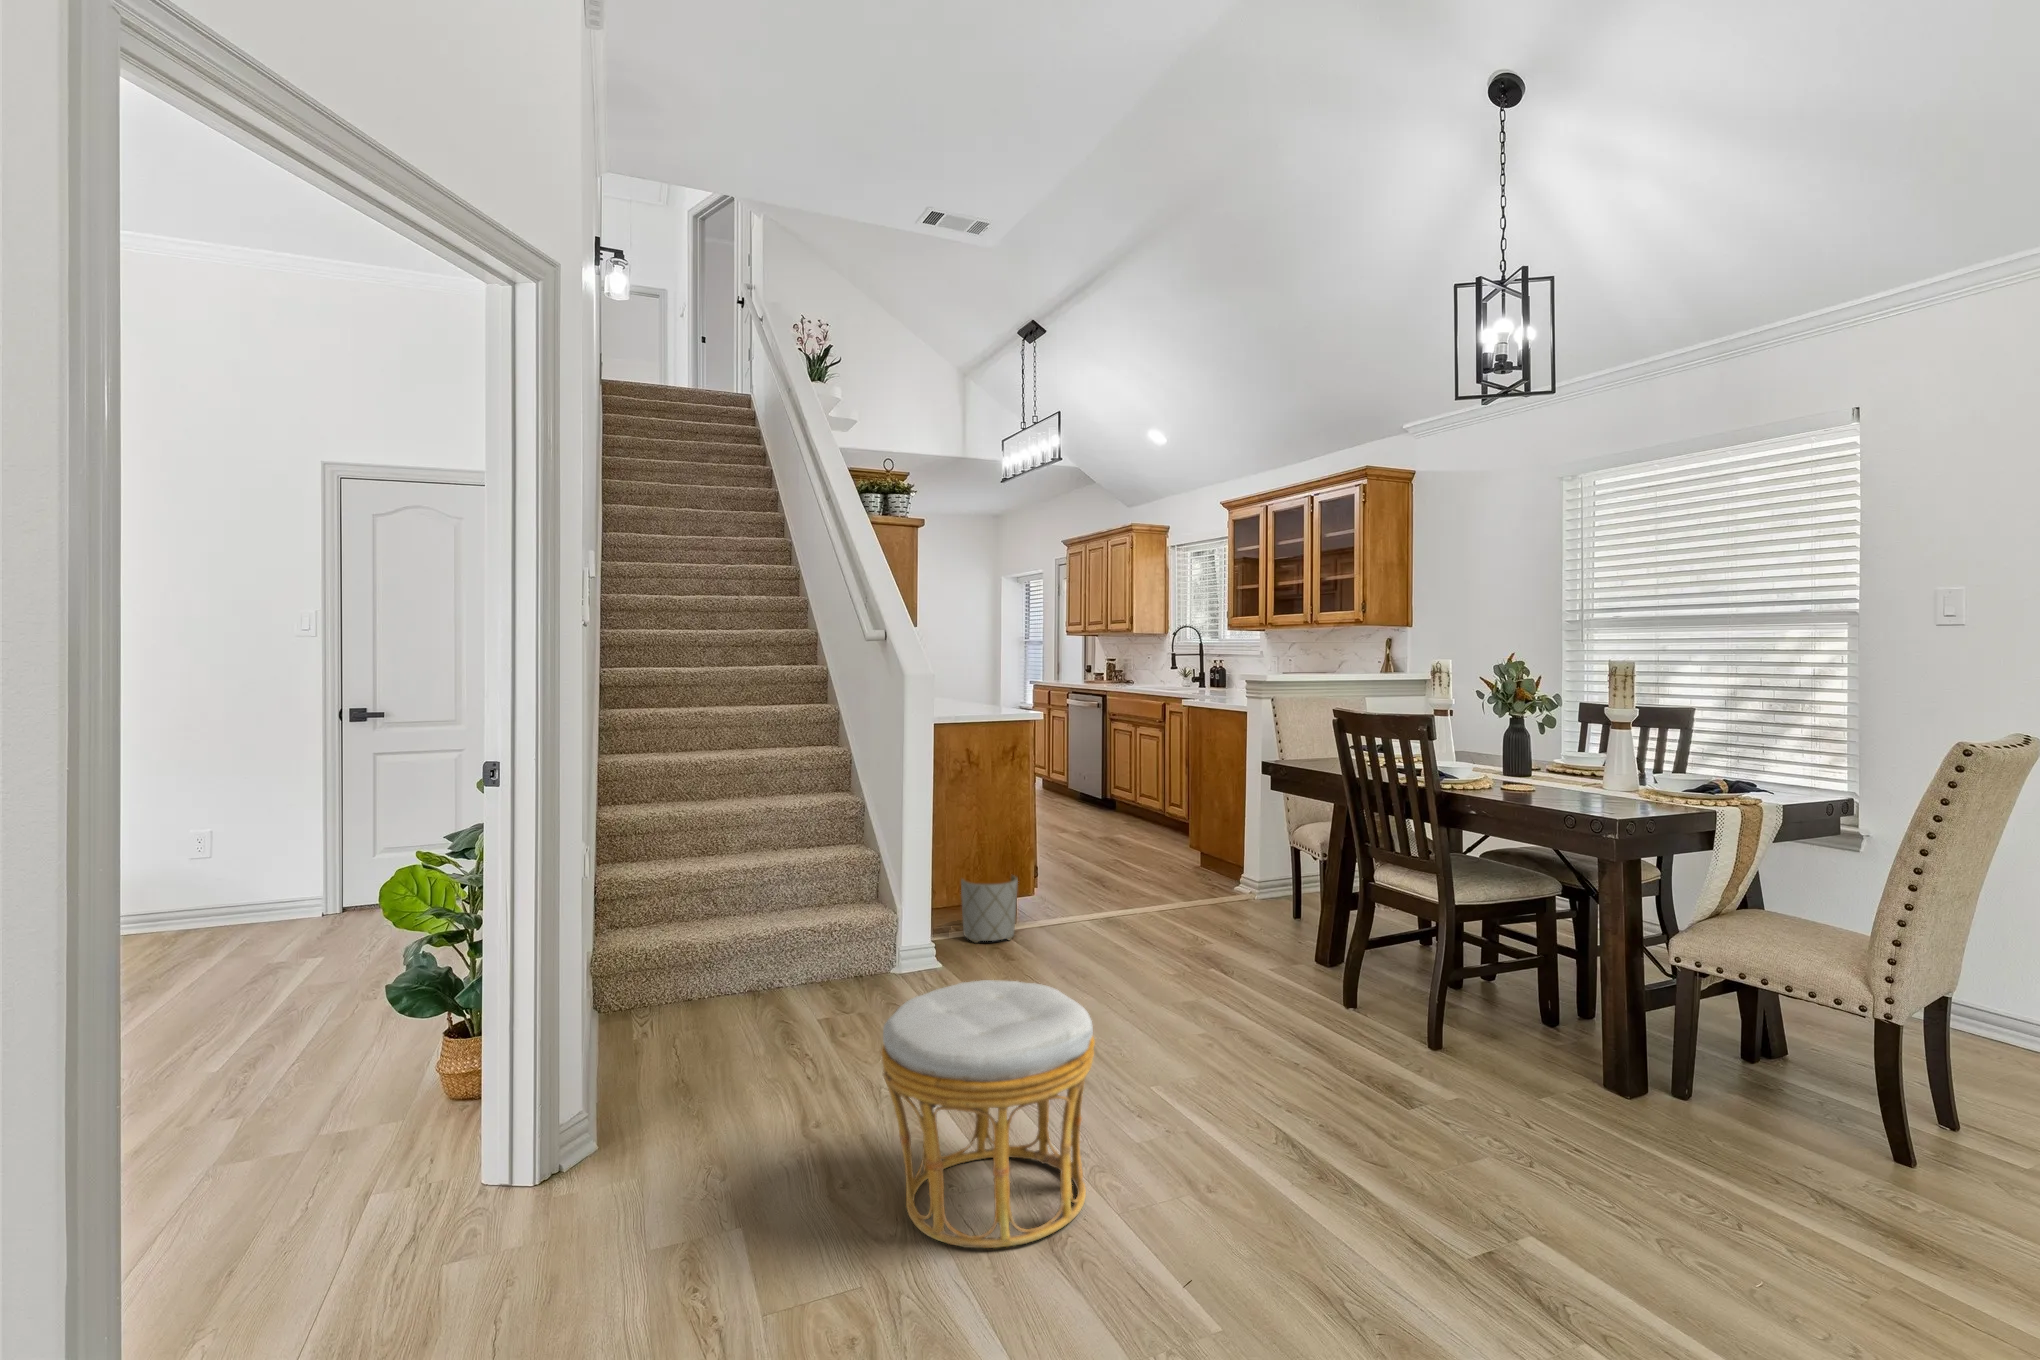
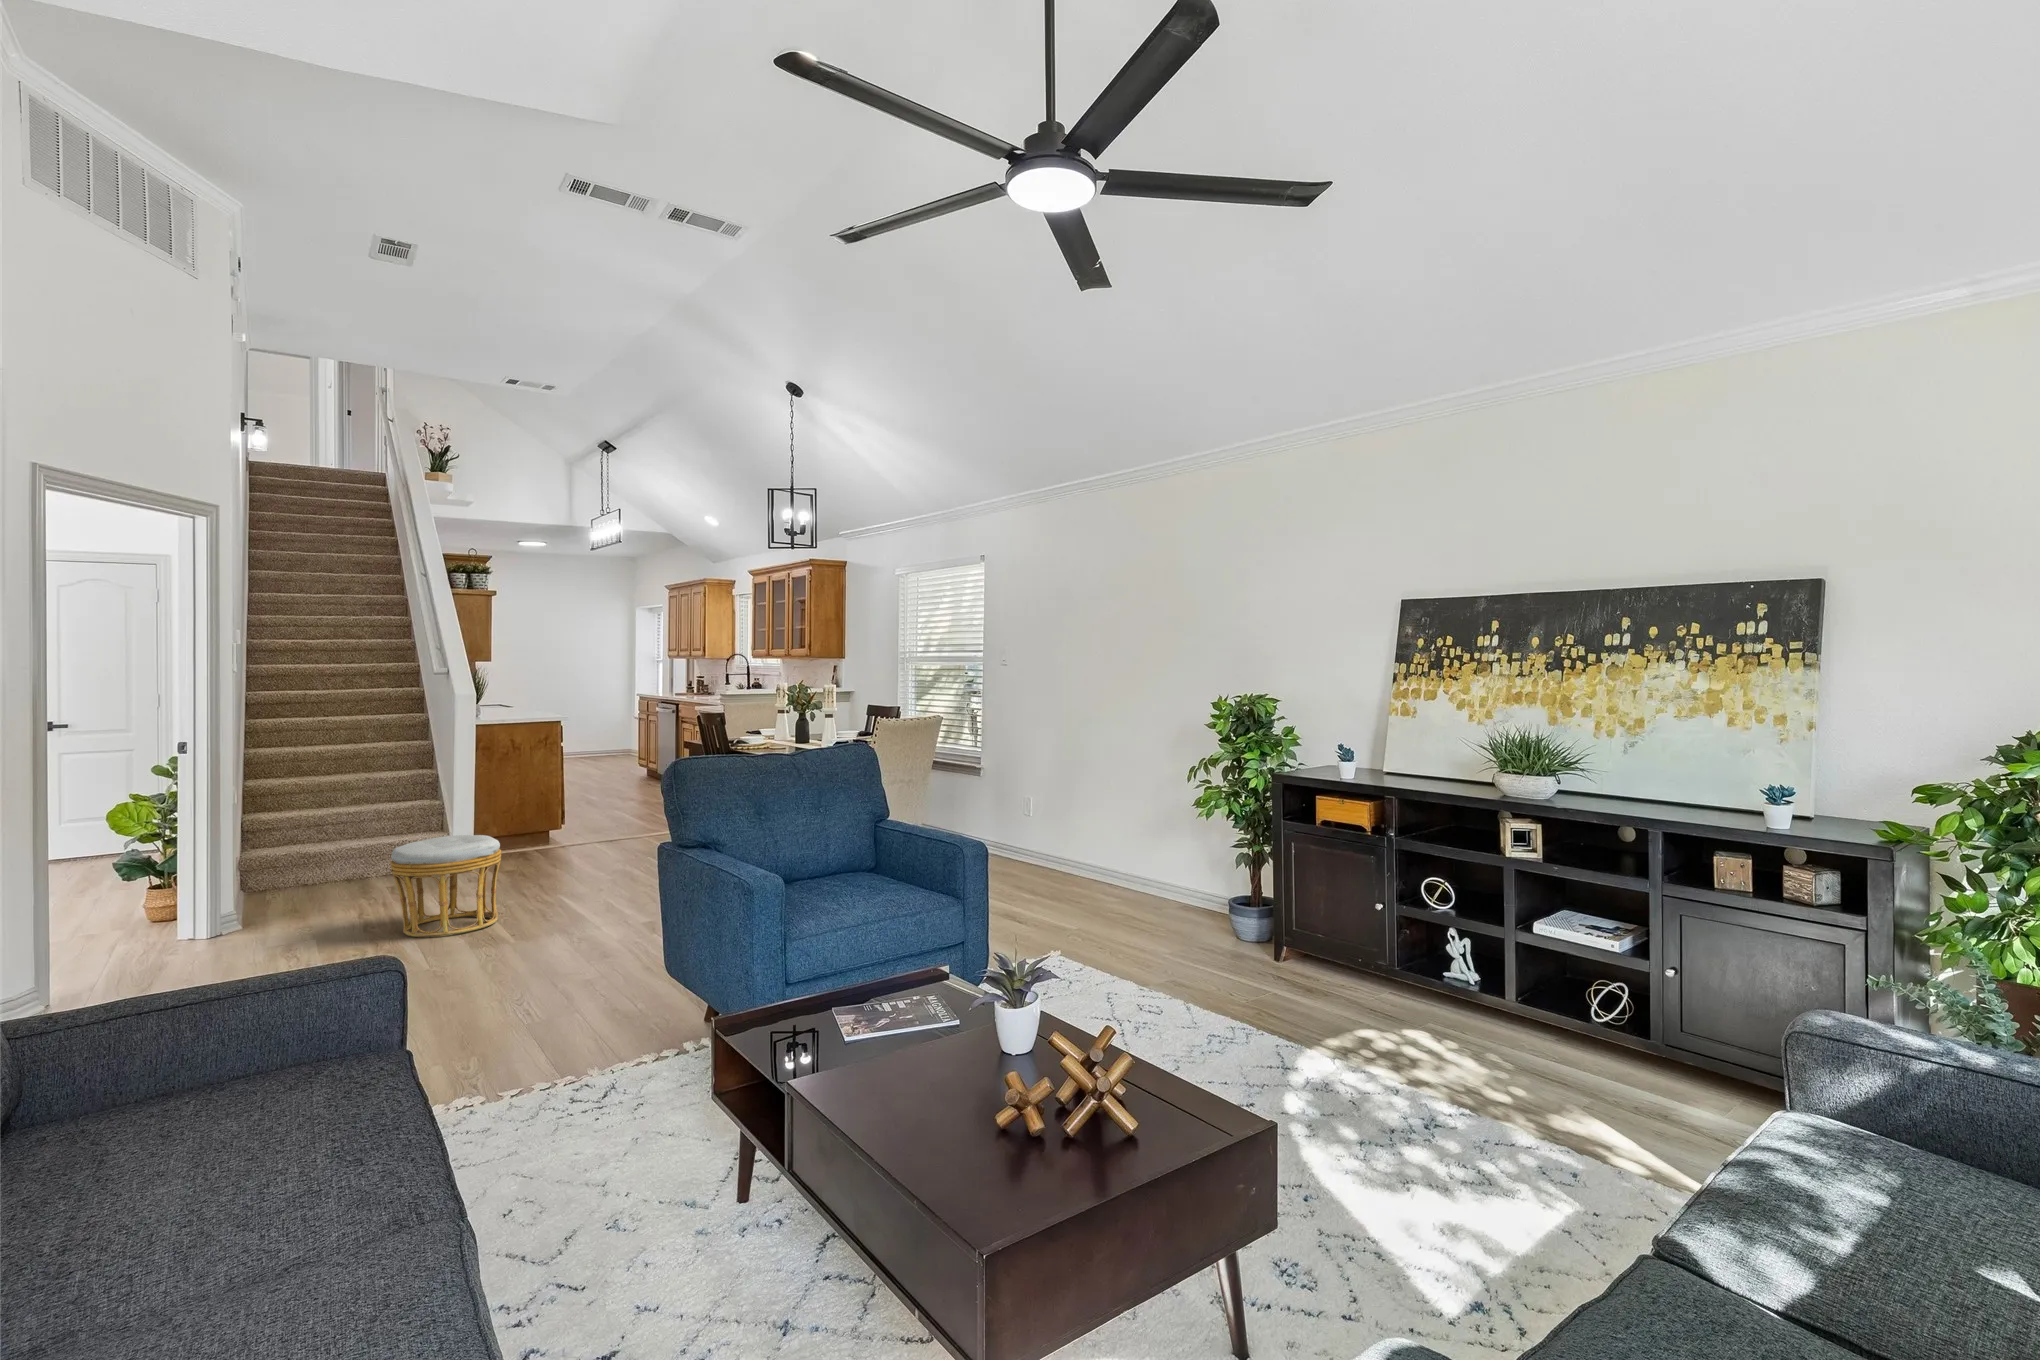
planter: present [961,876,1018,943] -> none [503,813,542,853]

